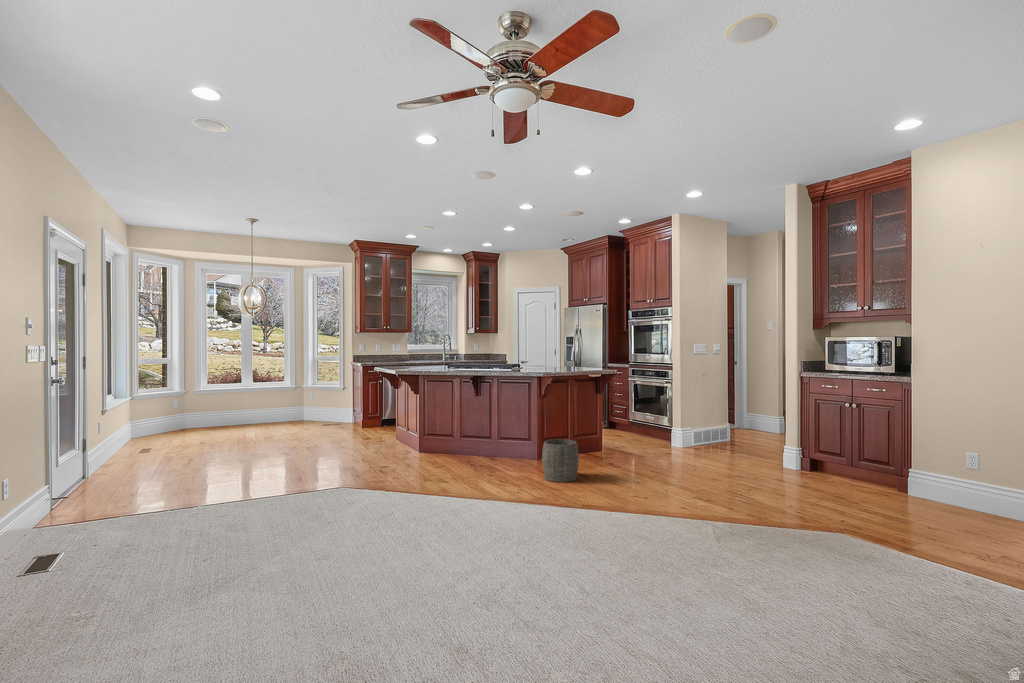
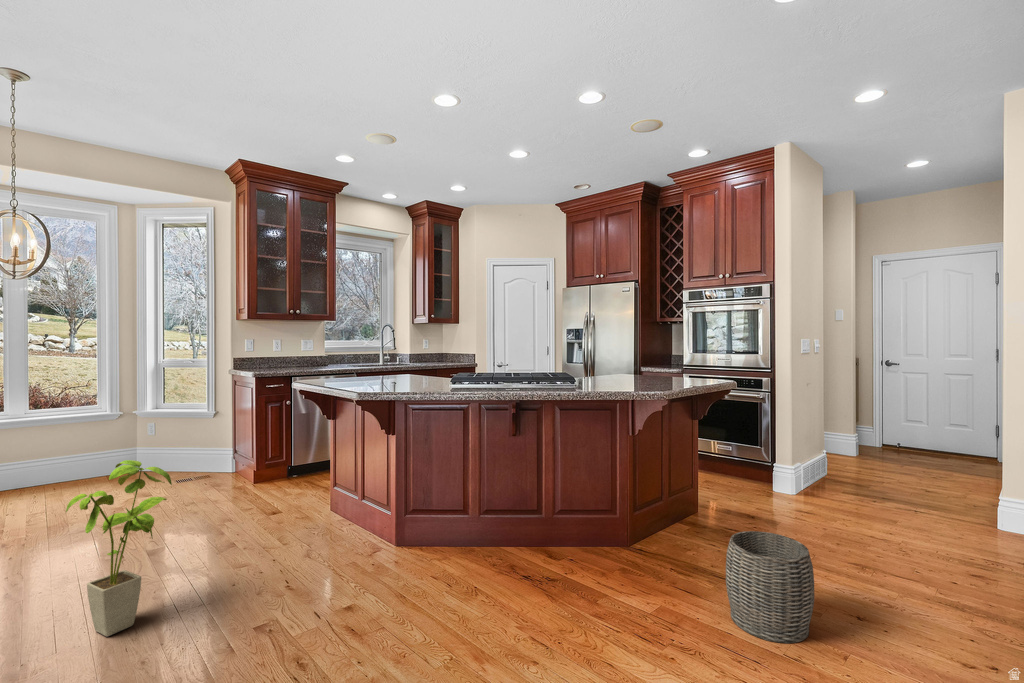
house plant: none [284,395,320,463] -> present [66,460,172,637]

